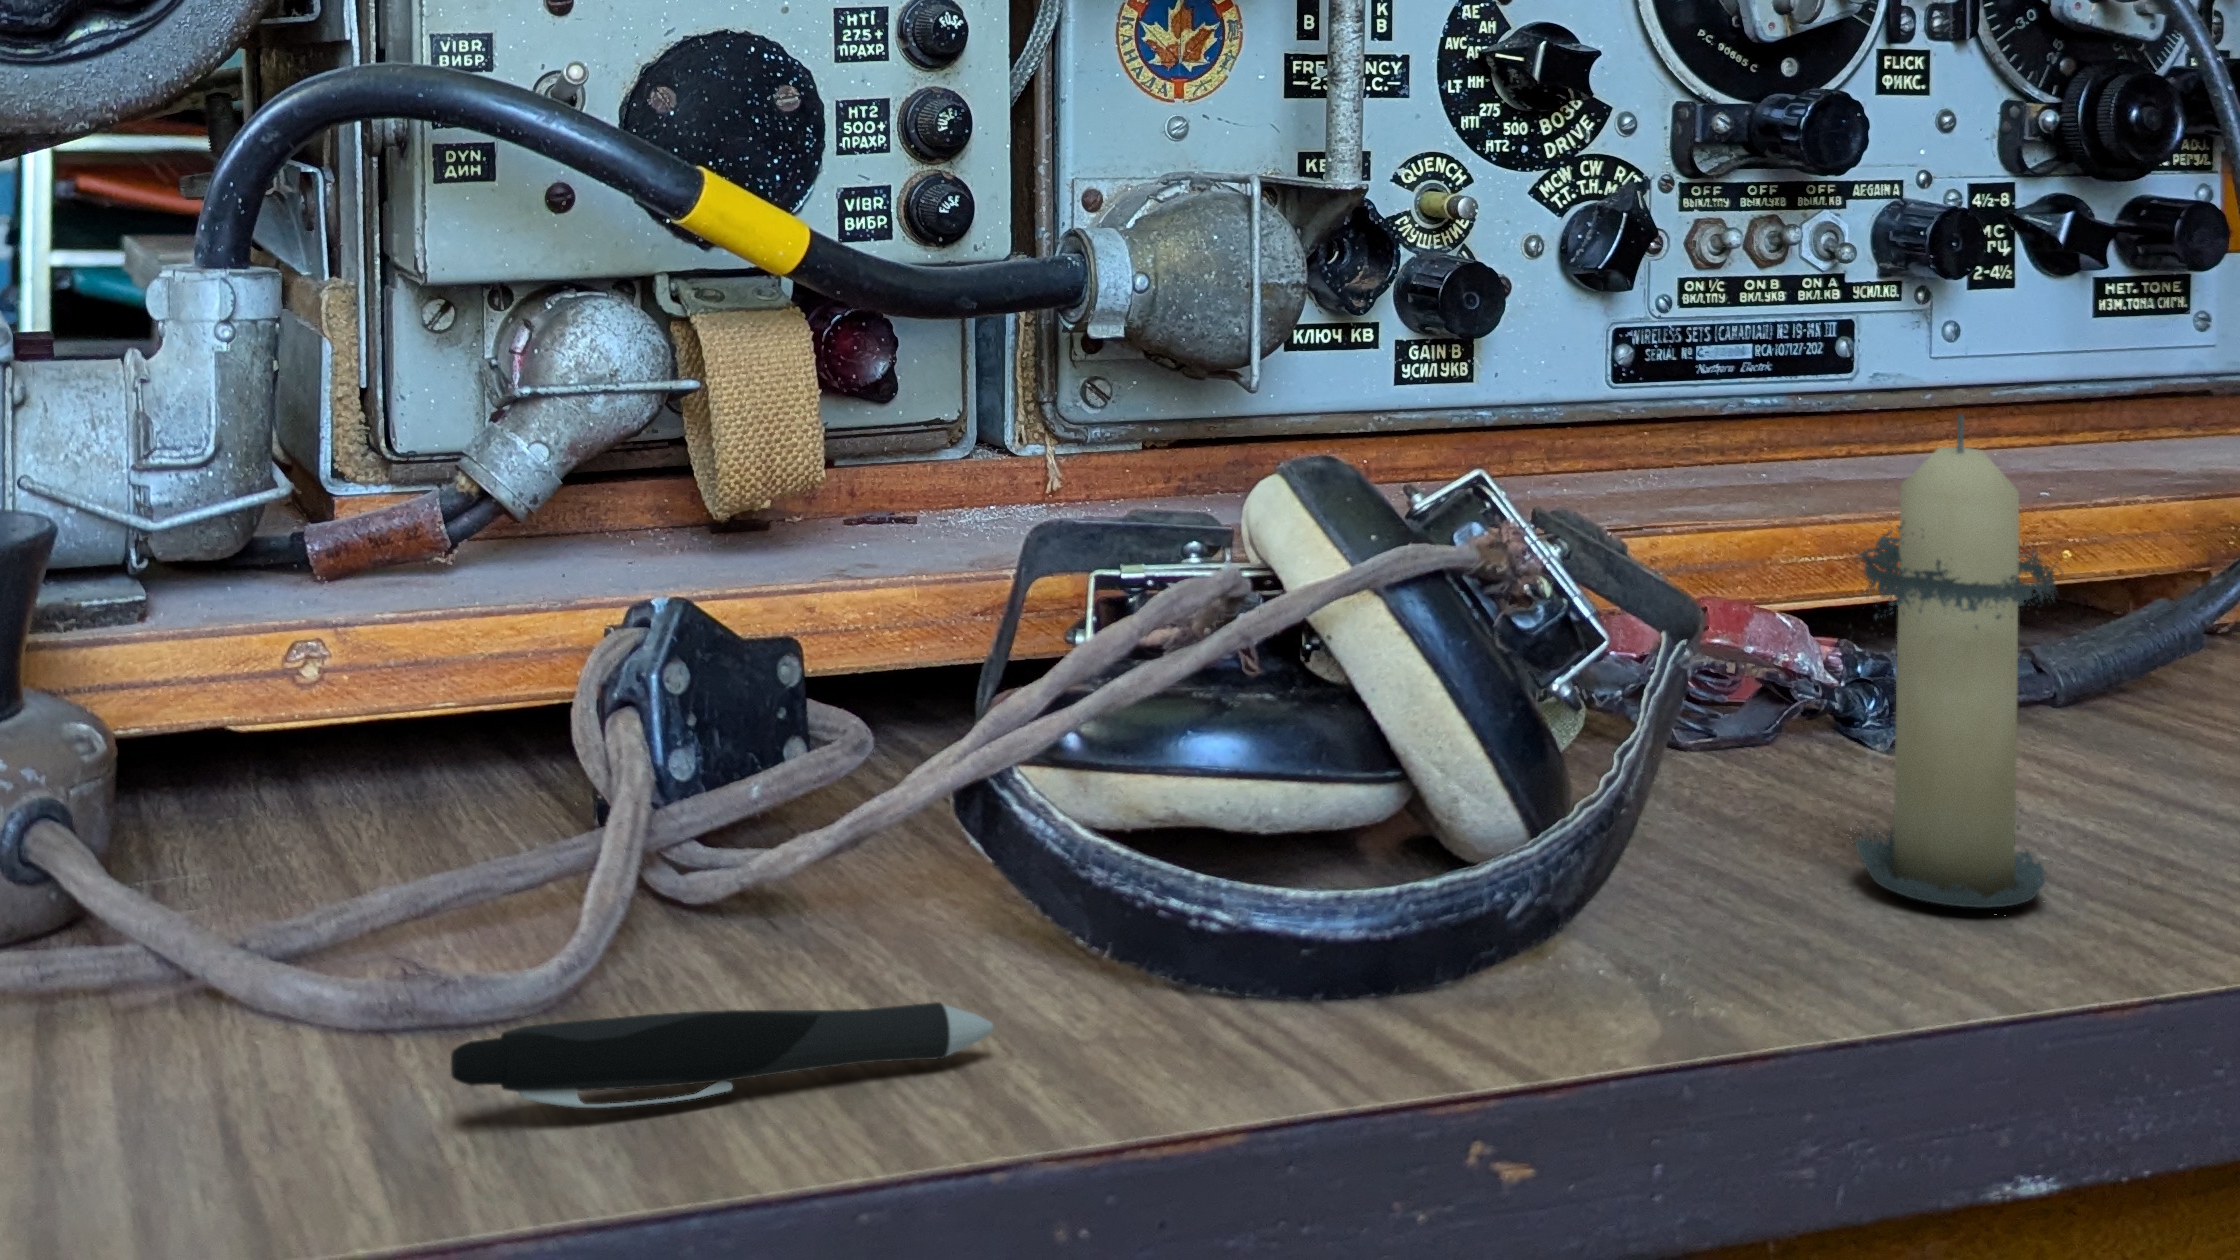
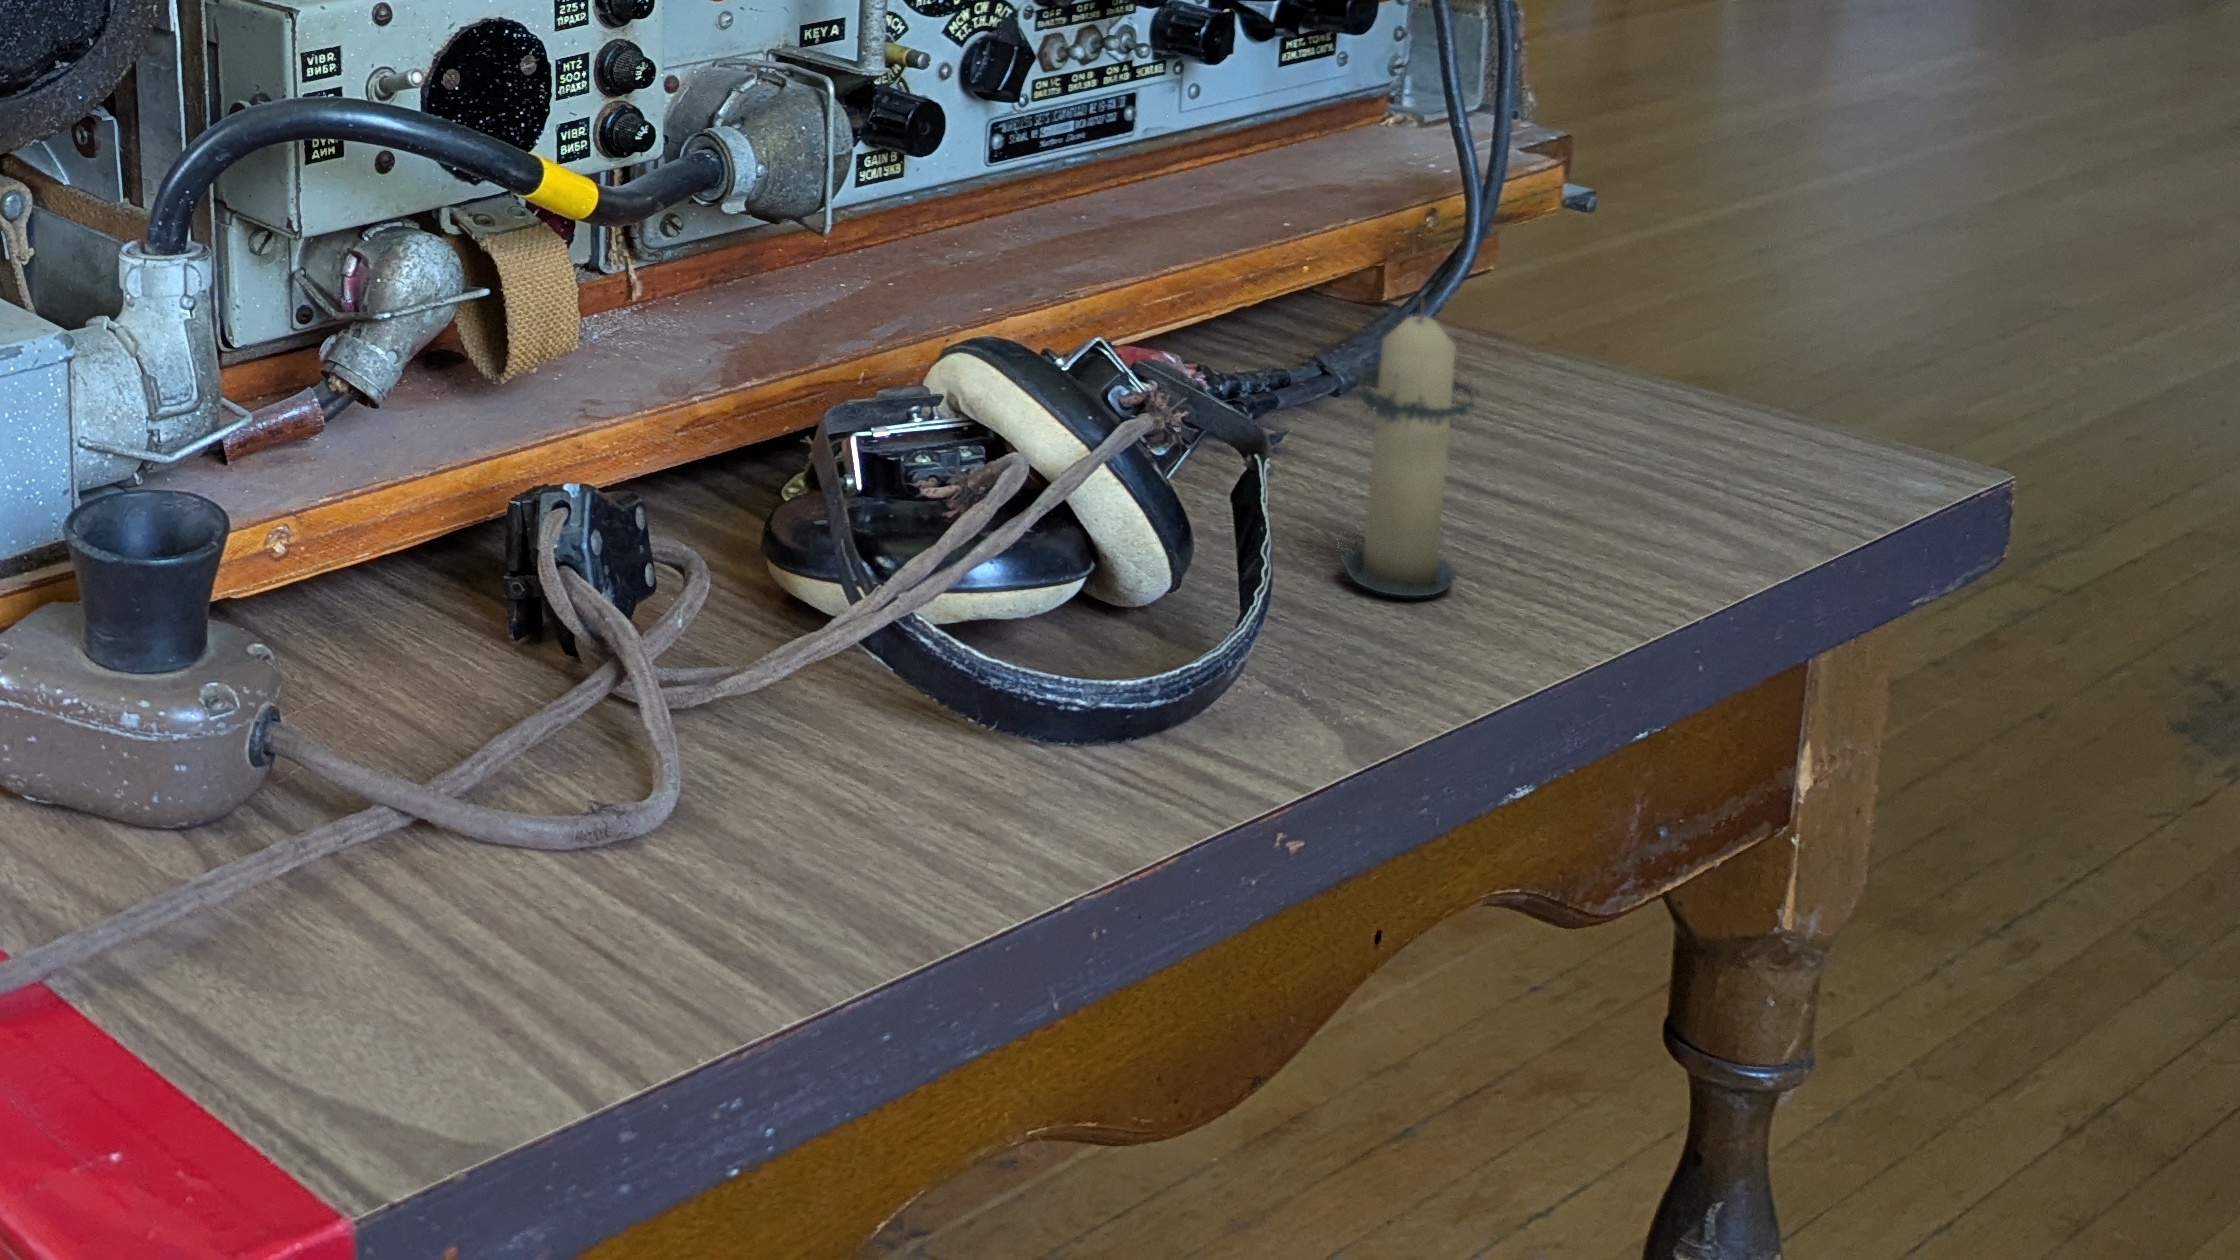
pen: present [451,1002,993,1108] -> none [765,758,999,855]

